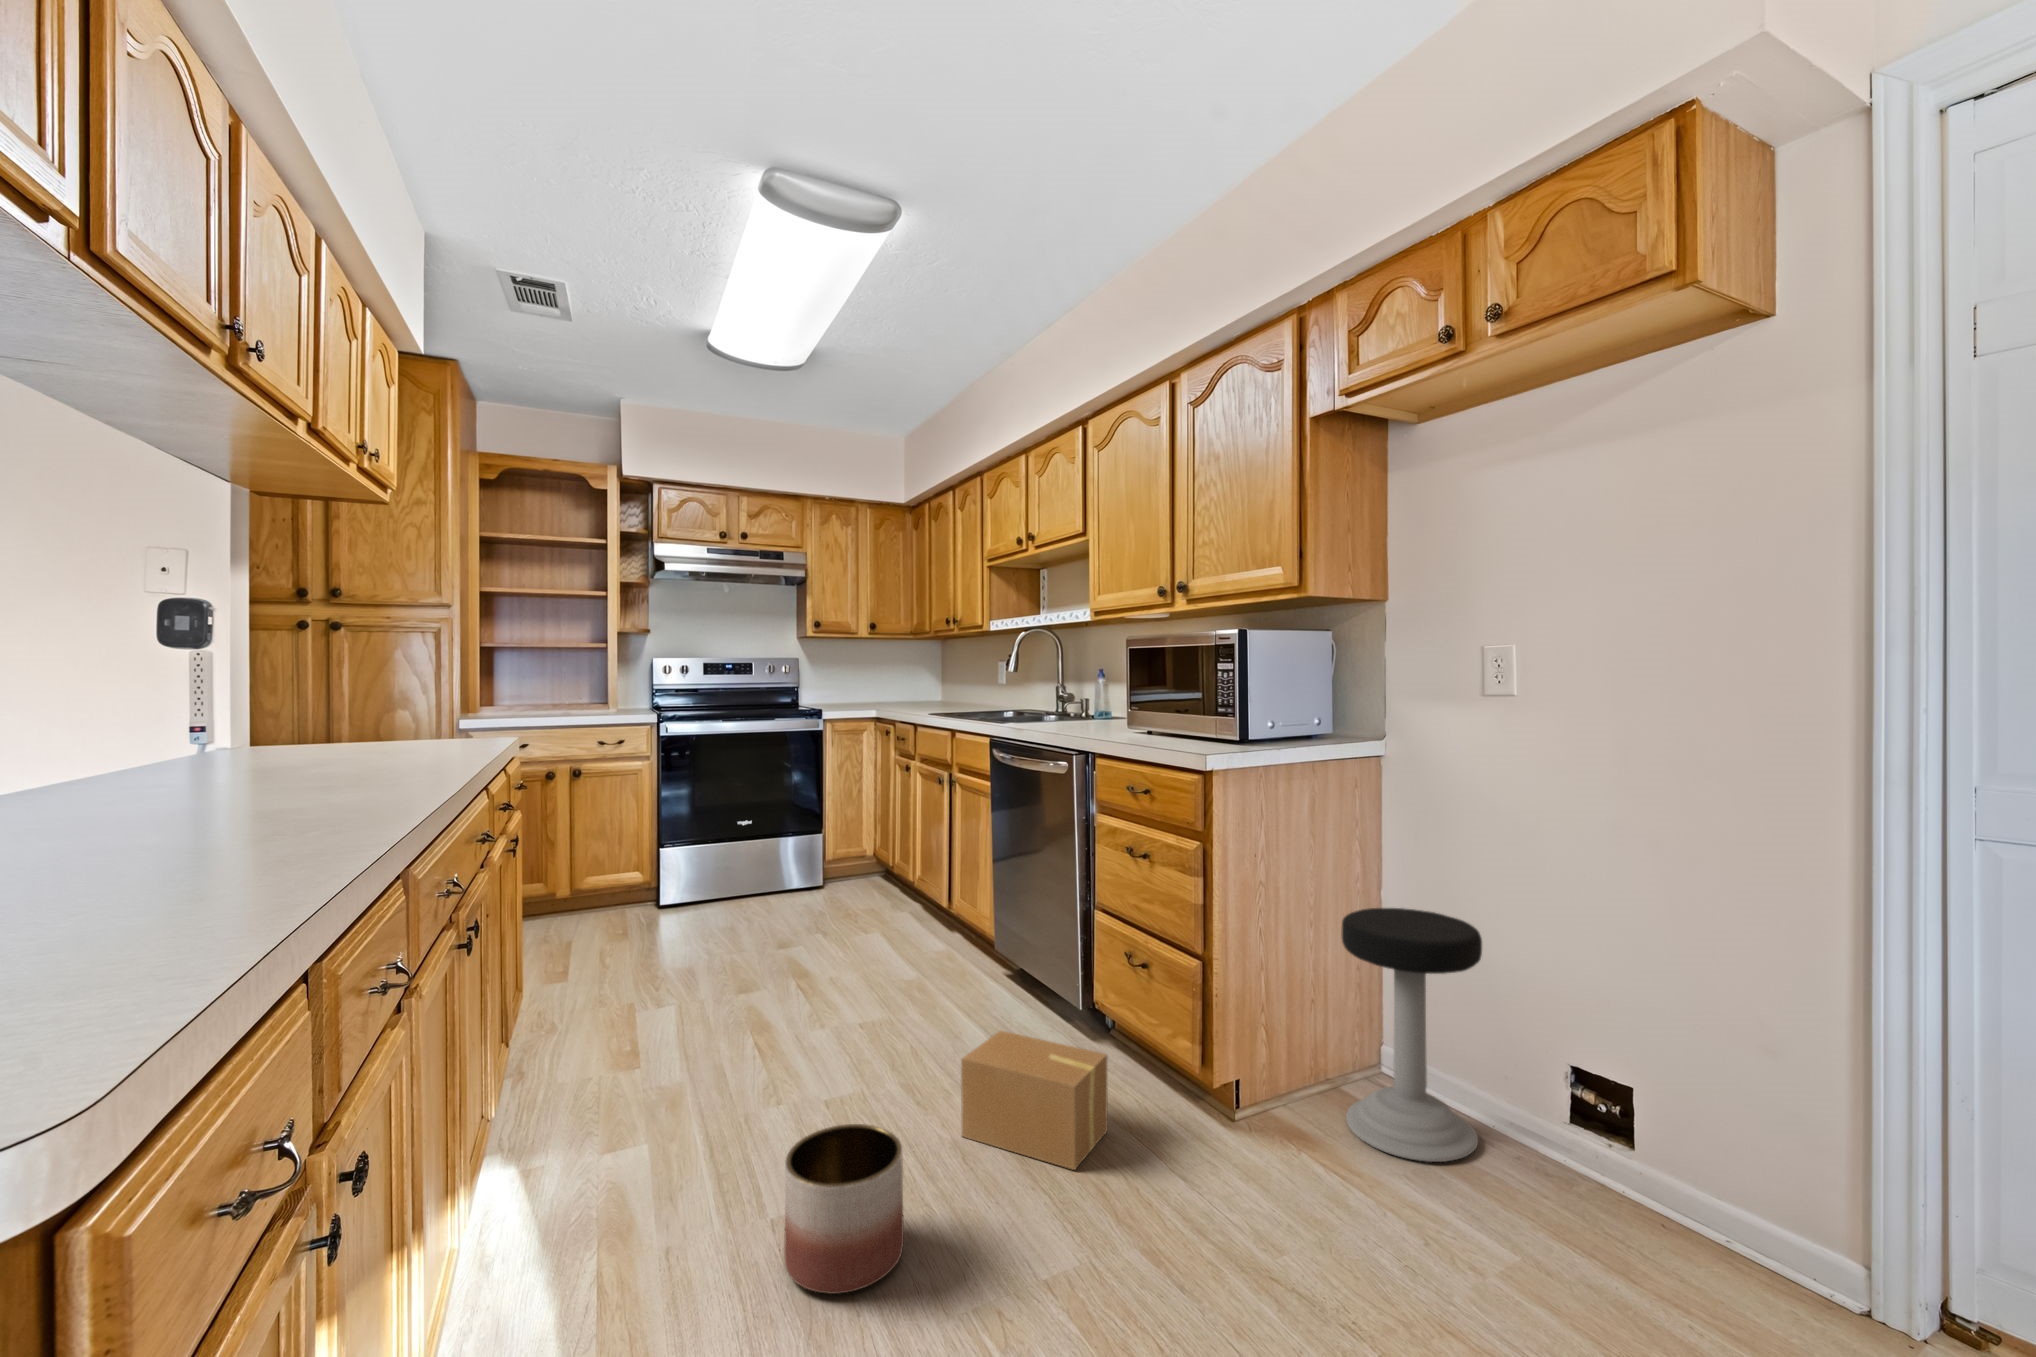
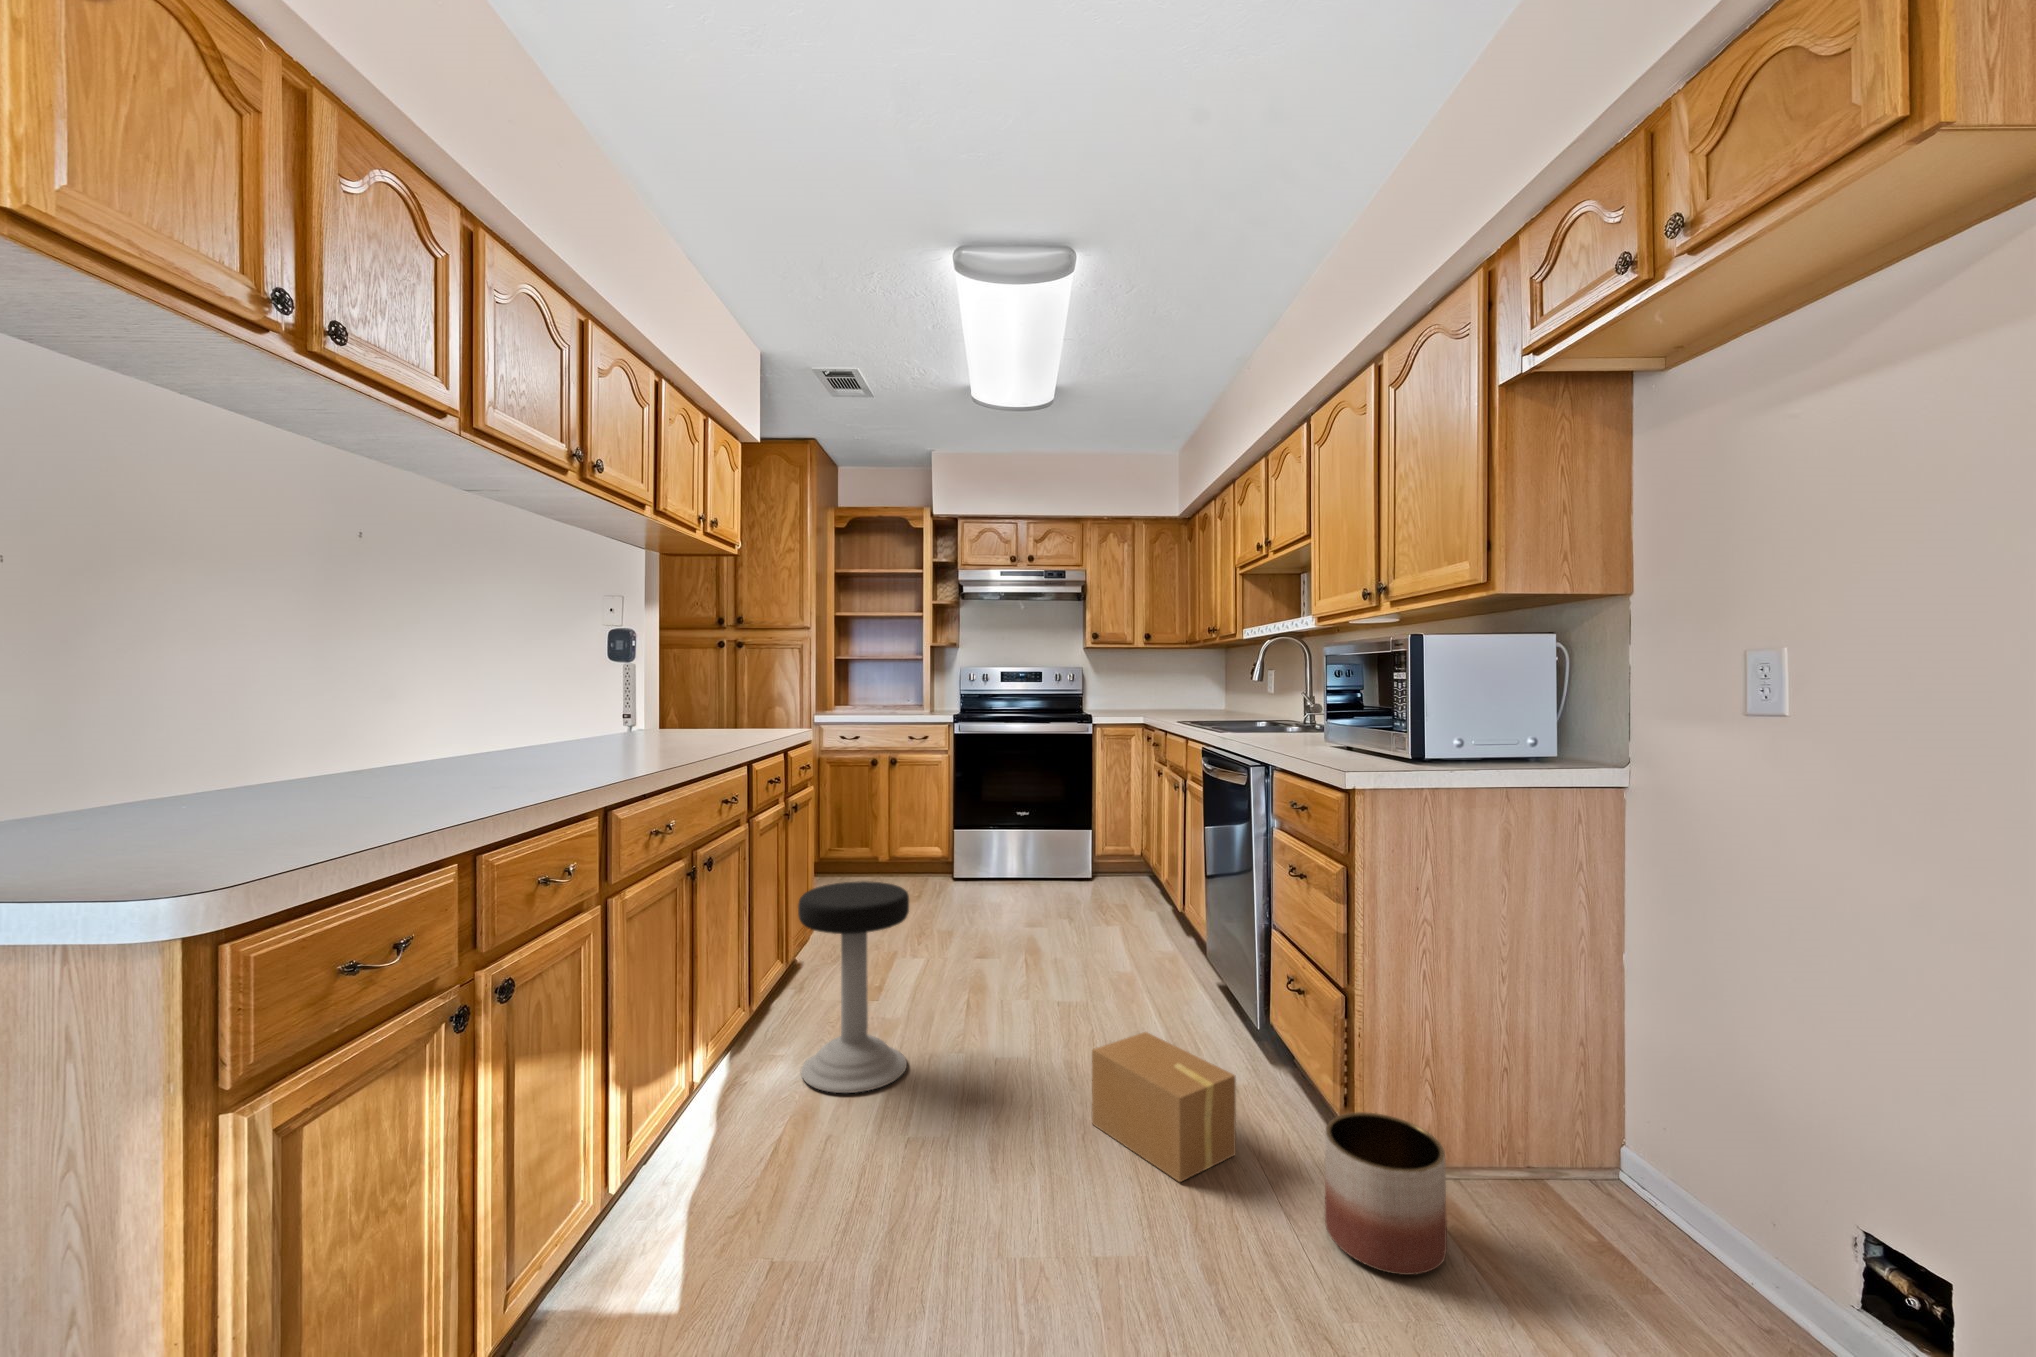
stool: present [1341,908,1482,1162] -> present [798,881,909,1093]
planter: present [784,1124,904,1294] -> present [1325,1112,1447,1275]

